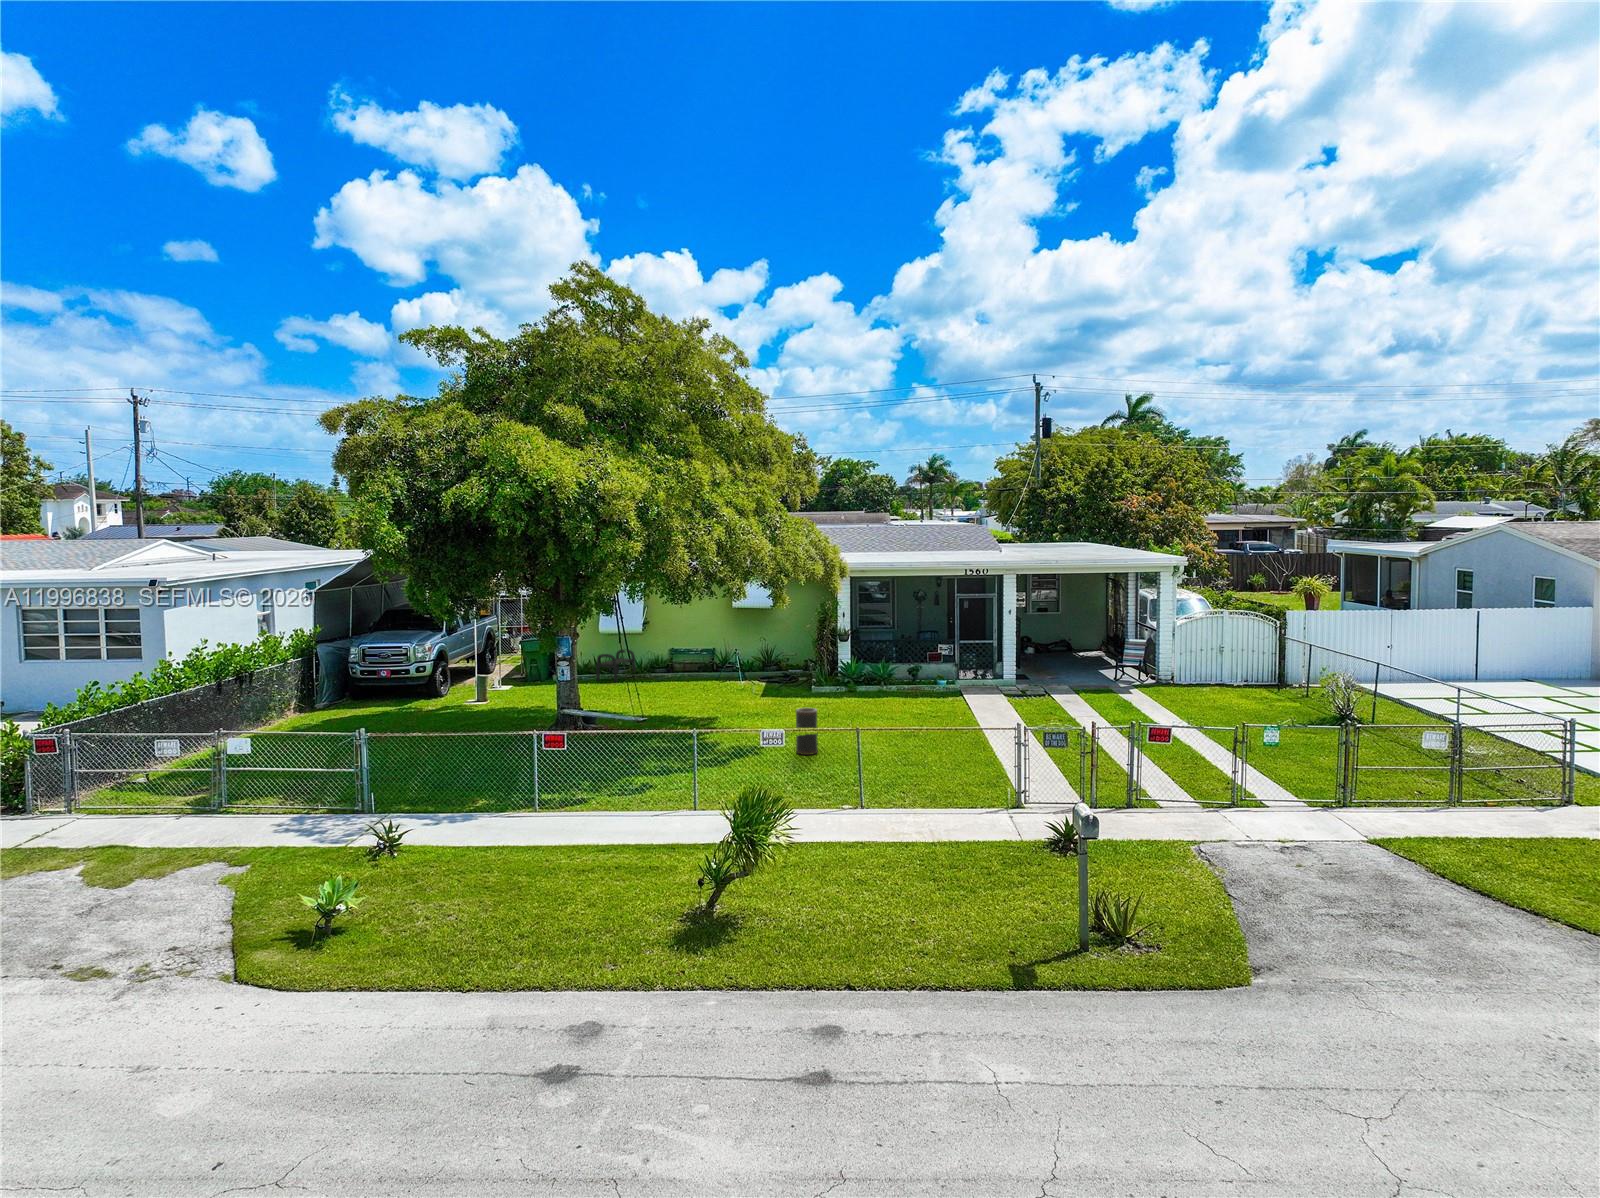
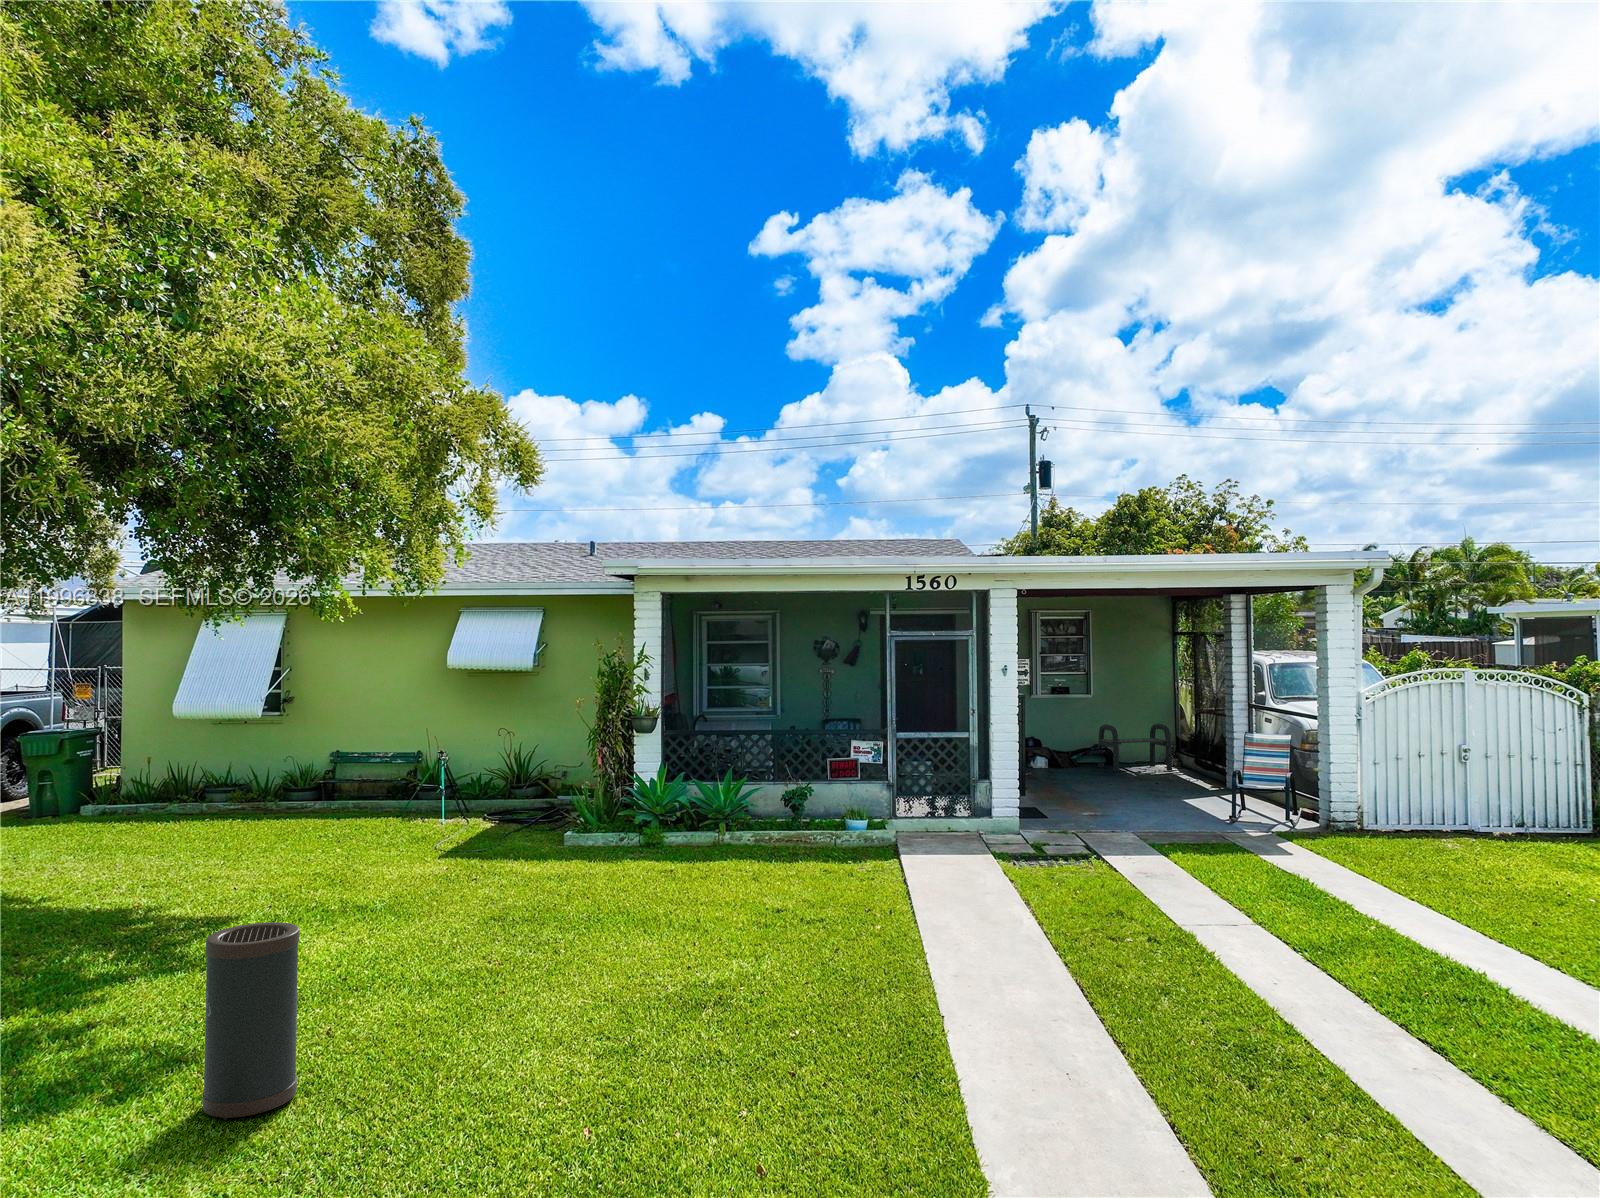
bench: present [596,649,636,682] -> present [1098,723,1172,772]

